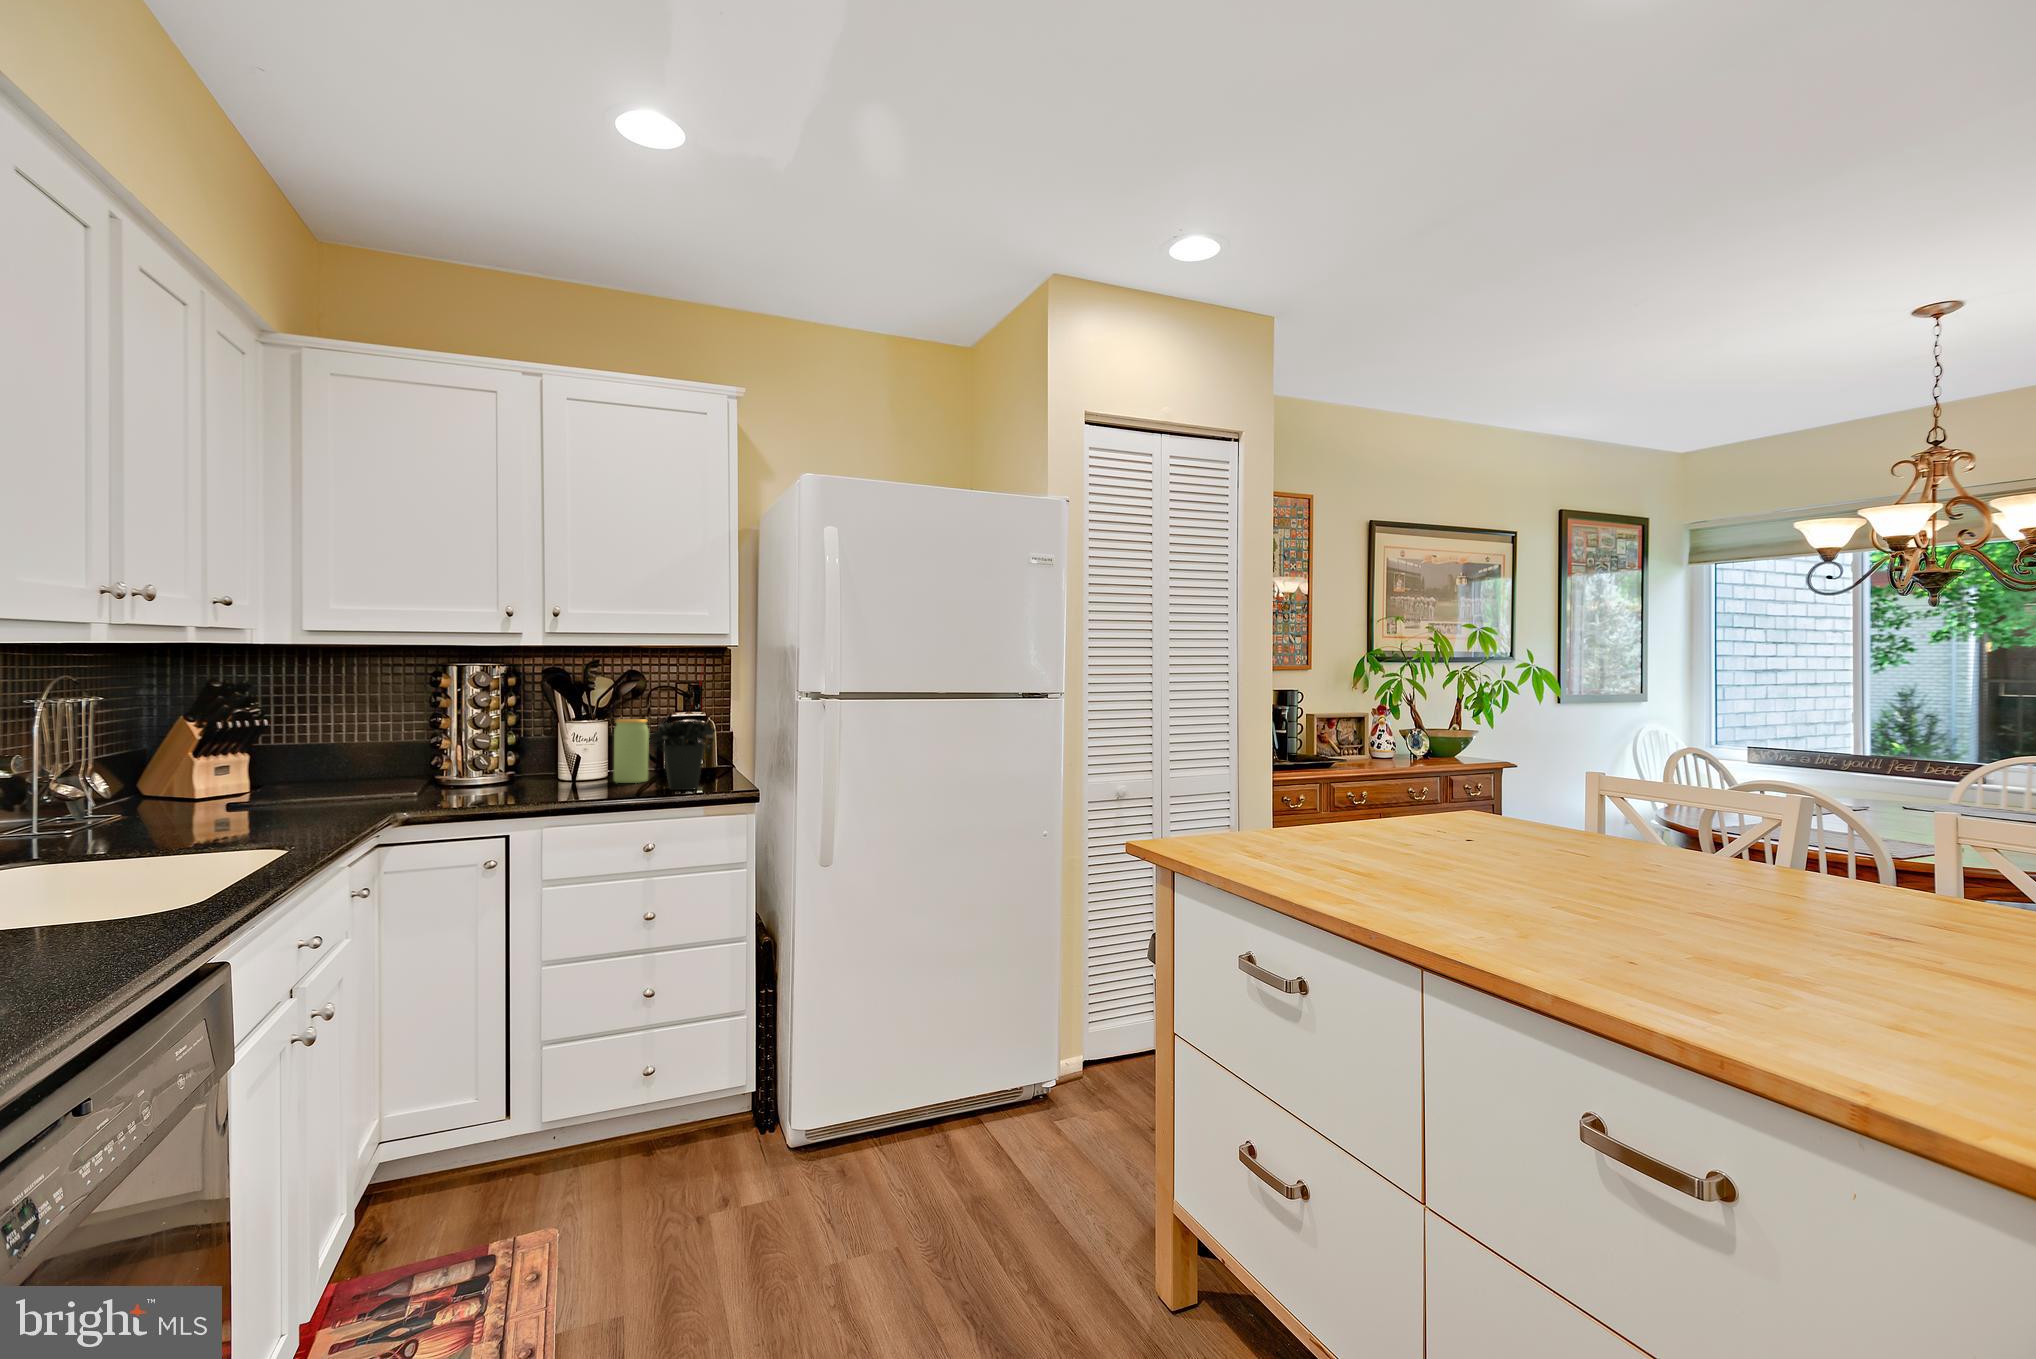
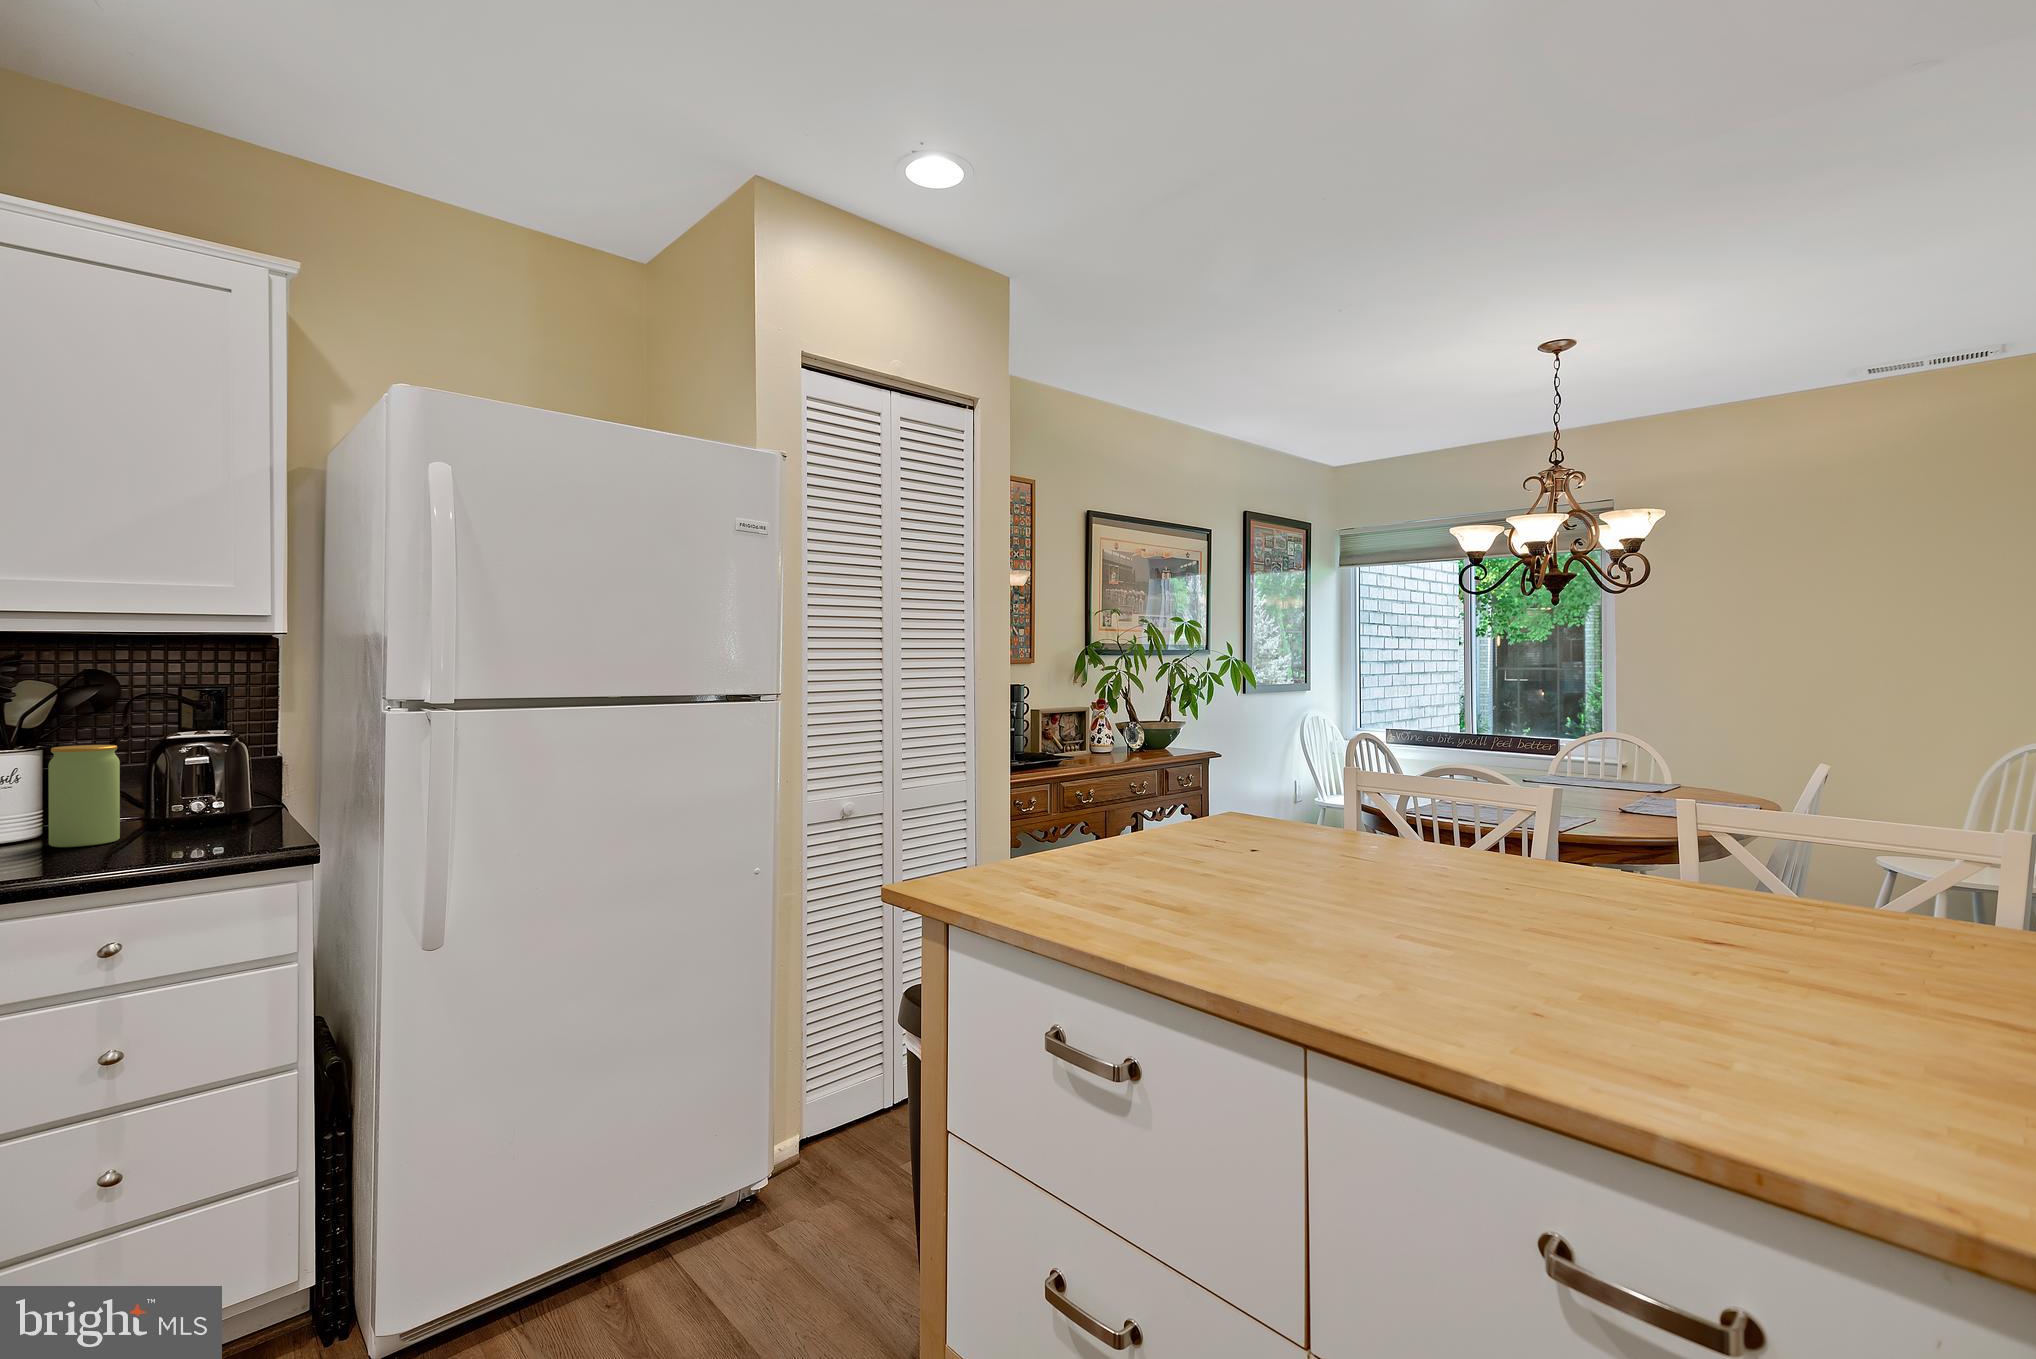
potted plant: present [649,673,717,790] -> none [111,657,246,855]

